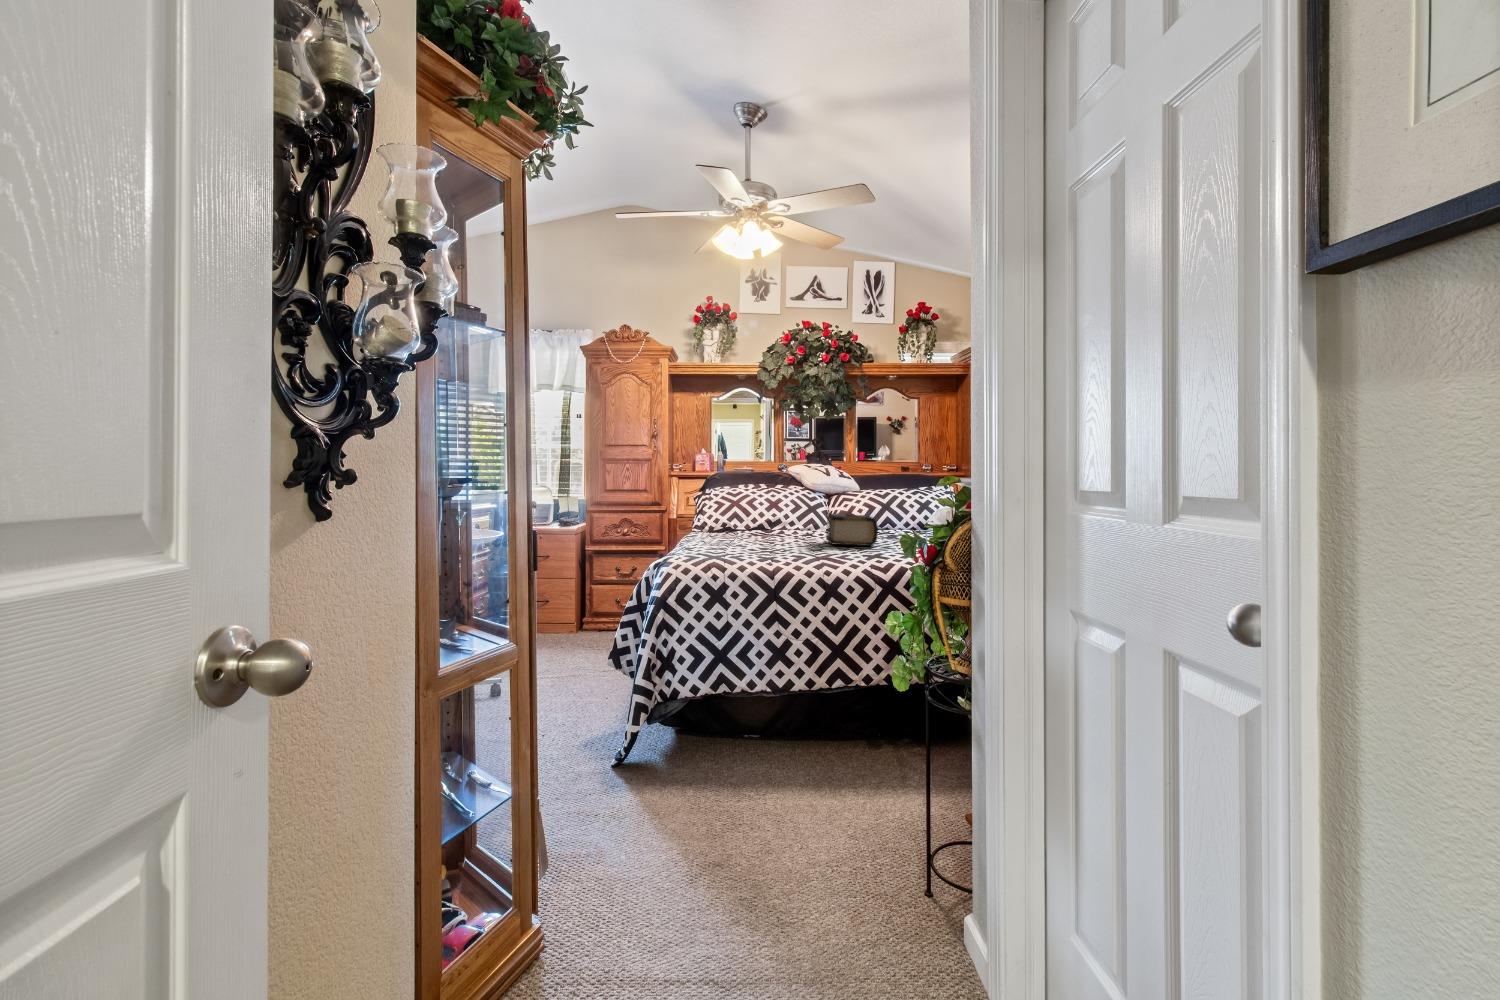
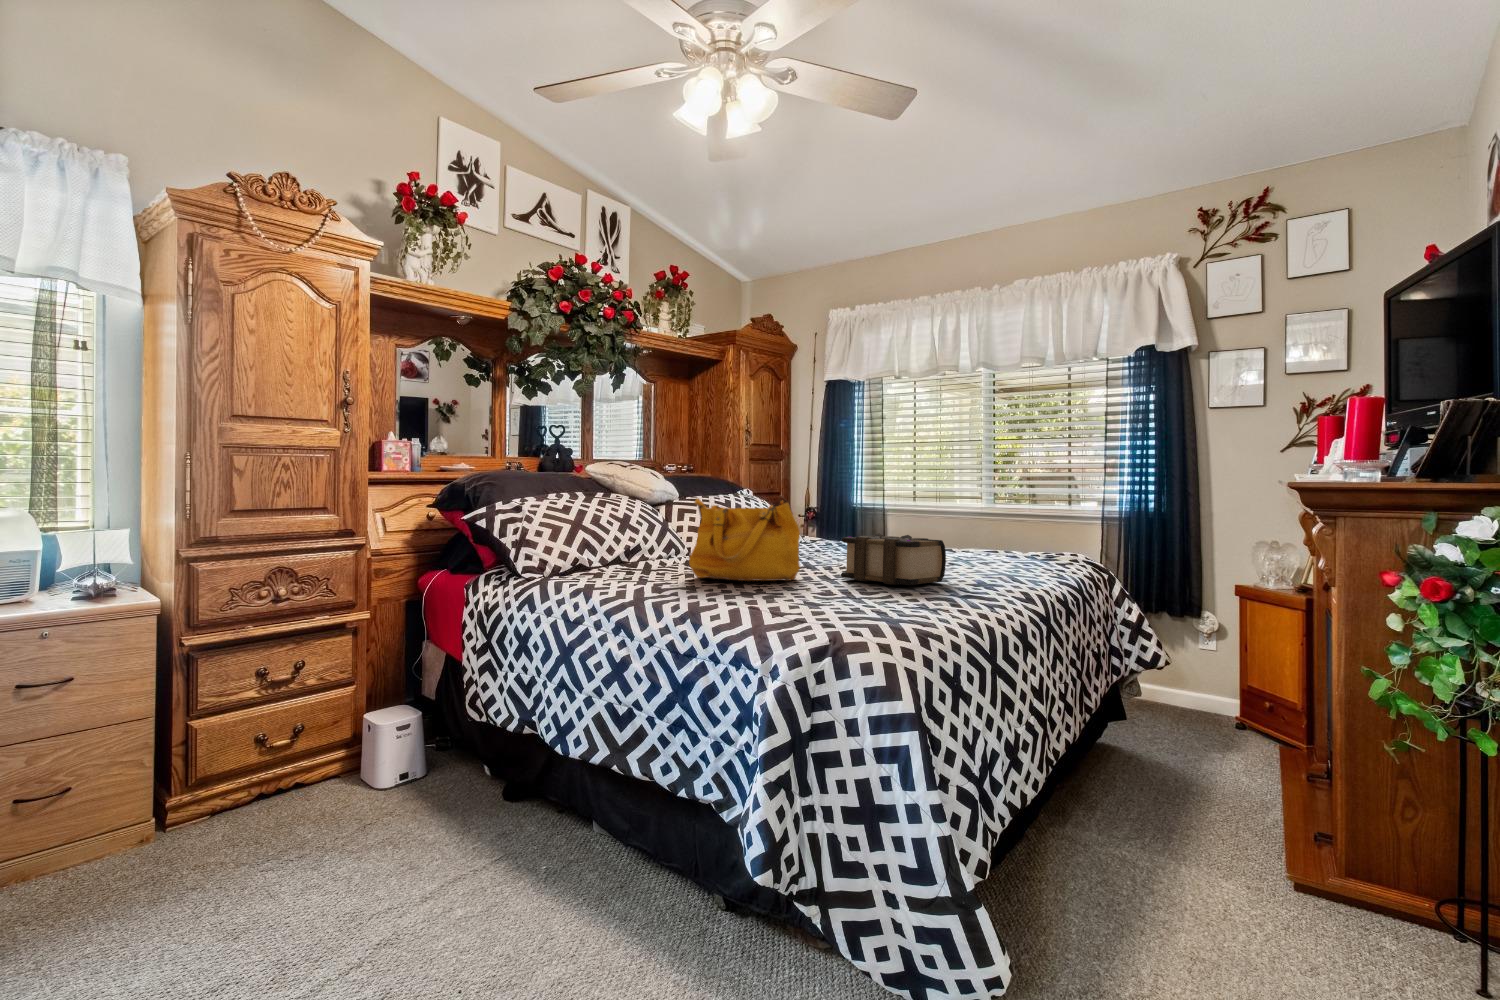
handbag: none [752,487,814,540] -> present [689,496,800,581]

